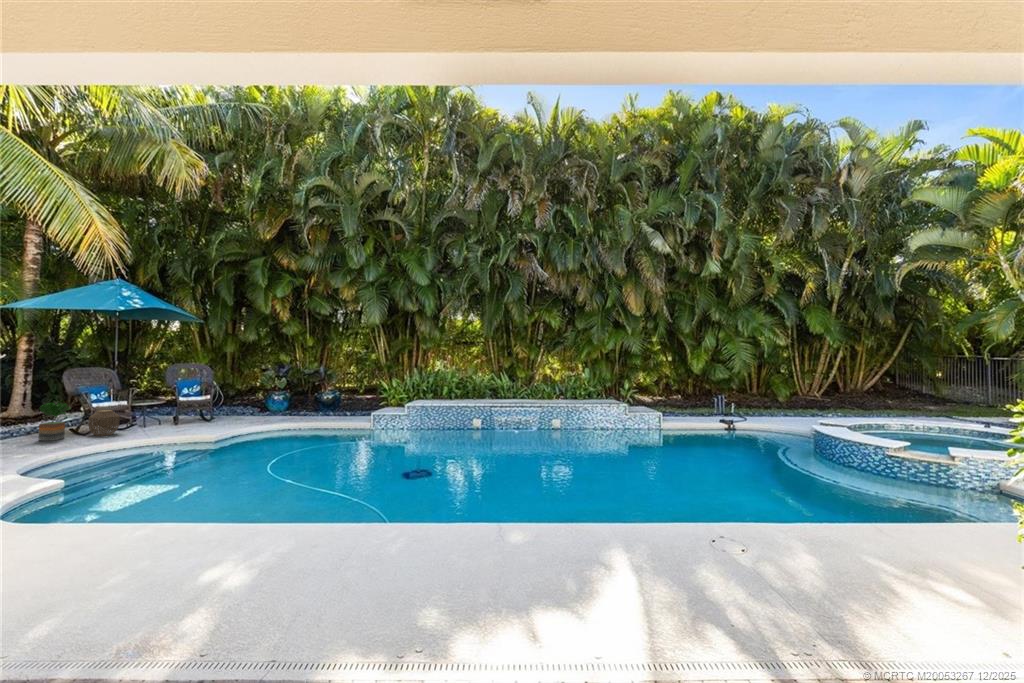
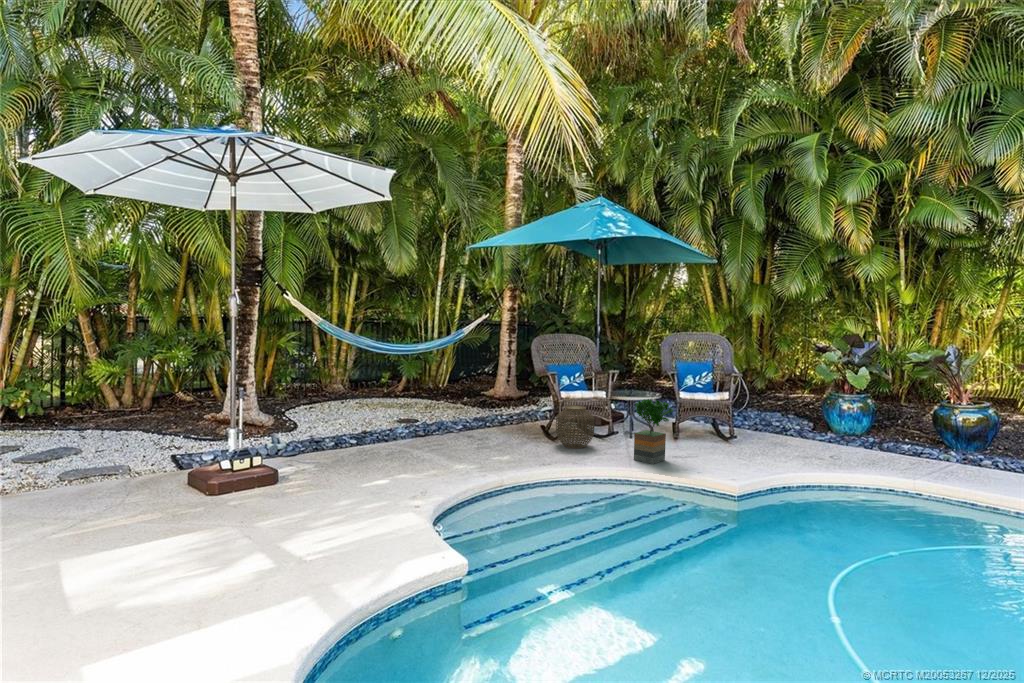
potted tree: present [38,403,70,441] -> present [634,399,673,464]

